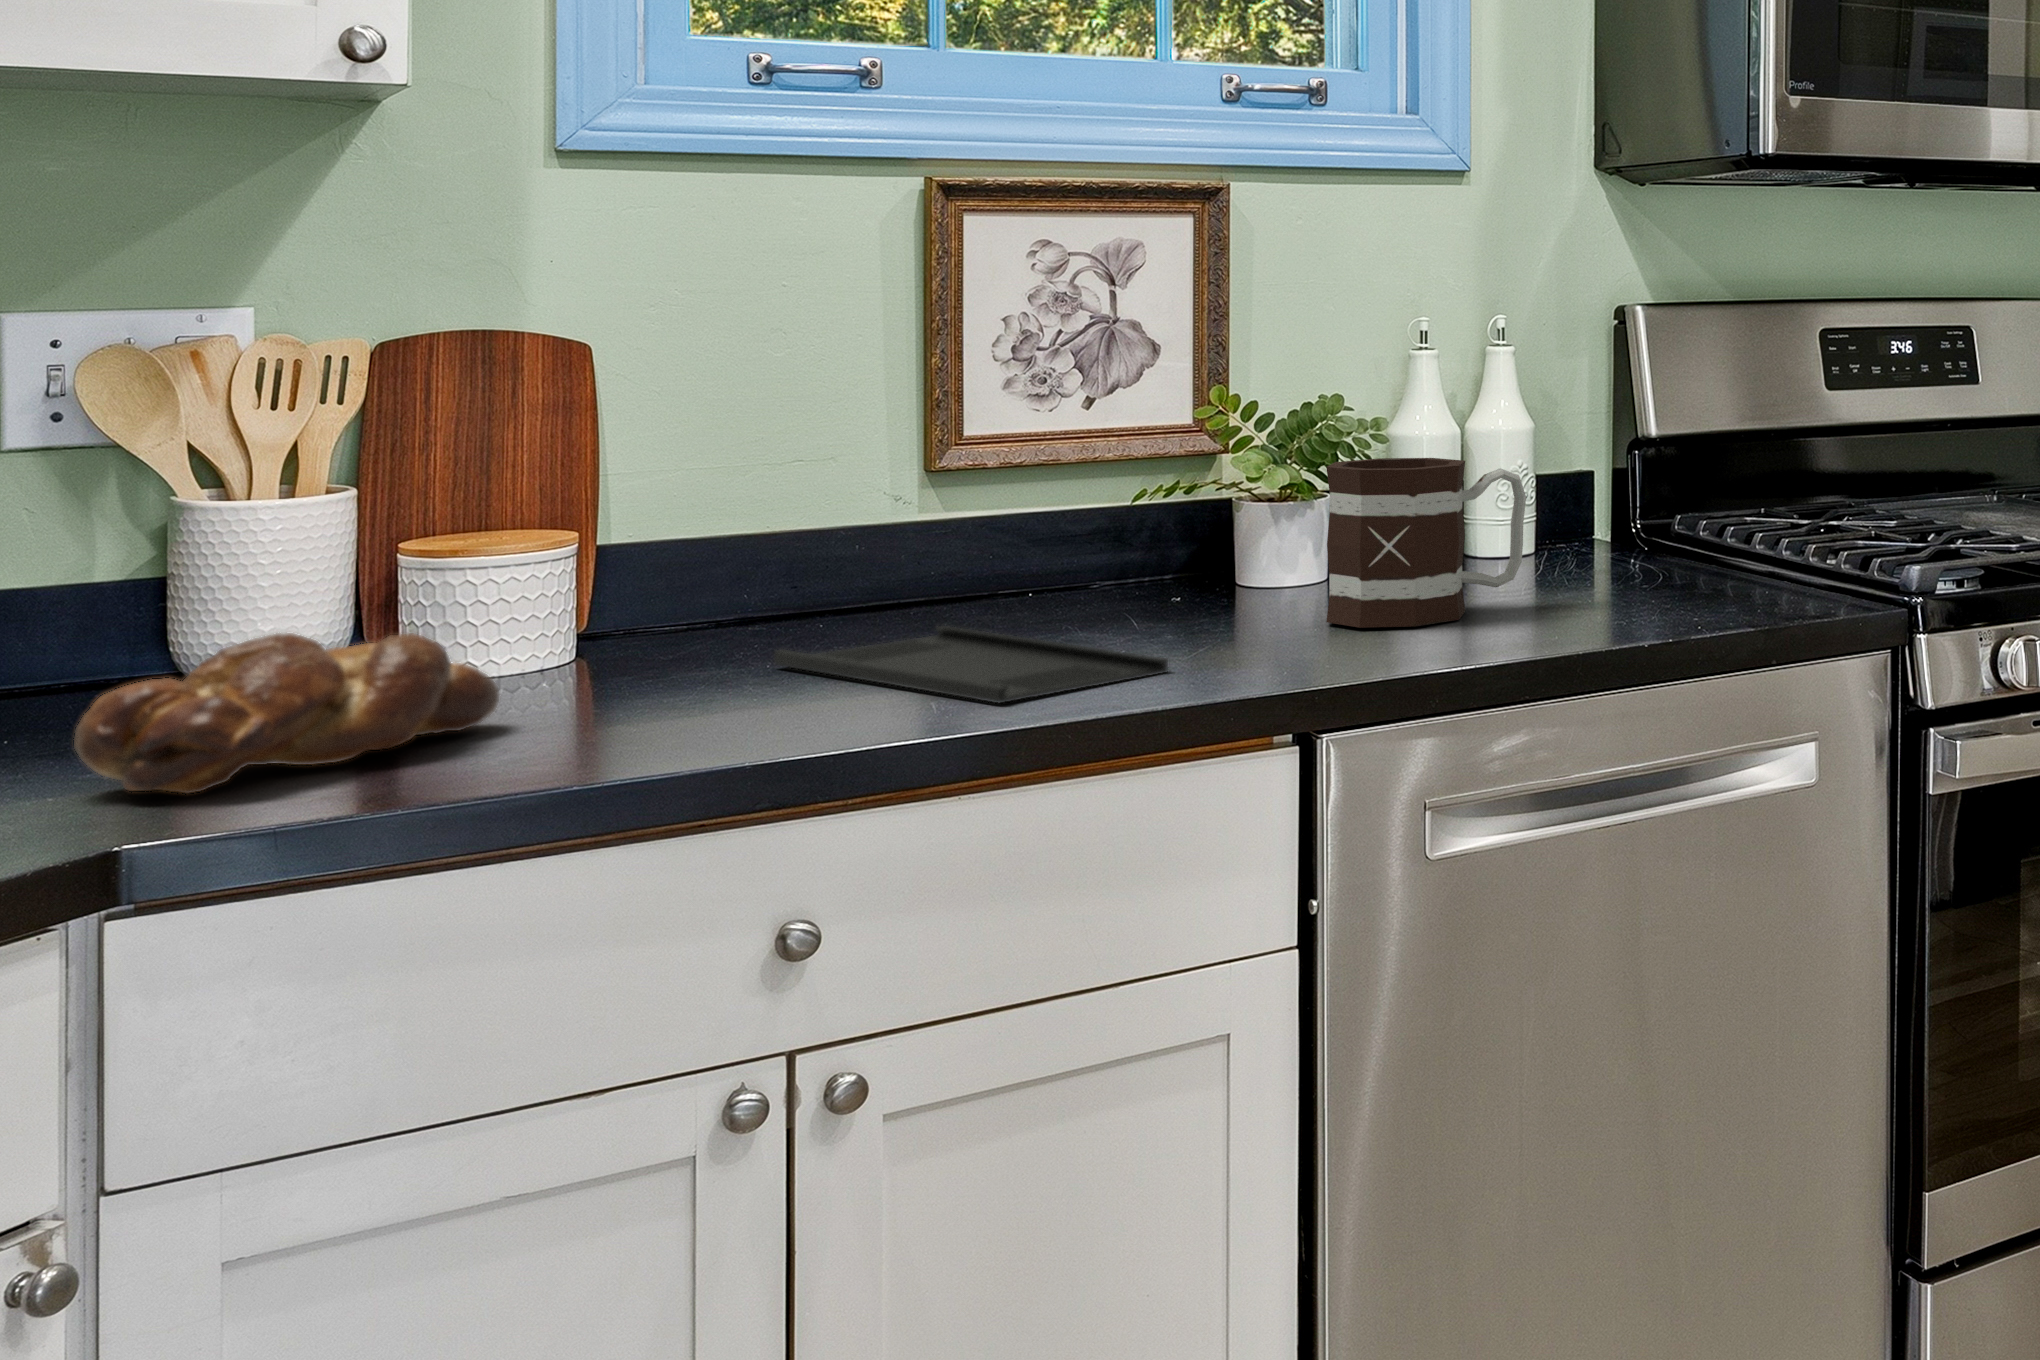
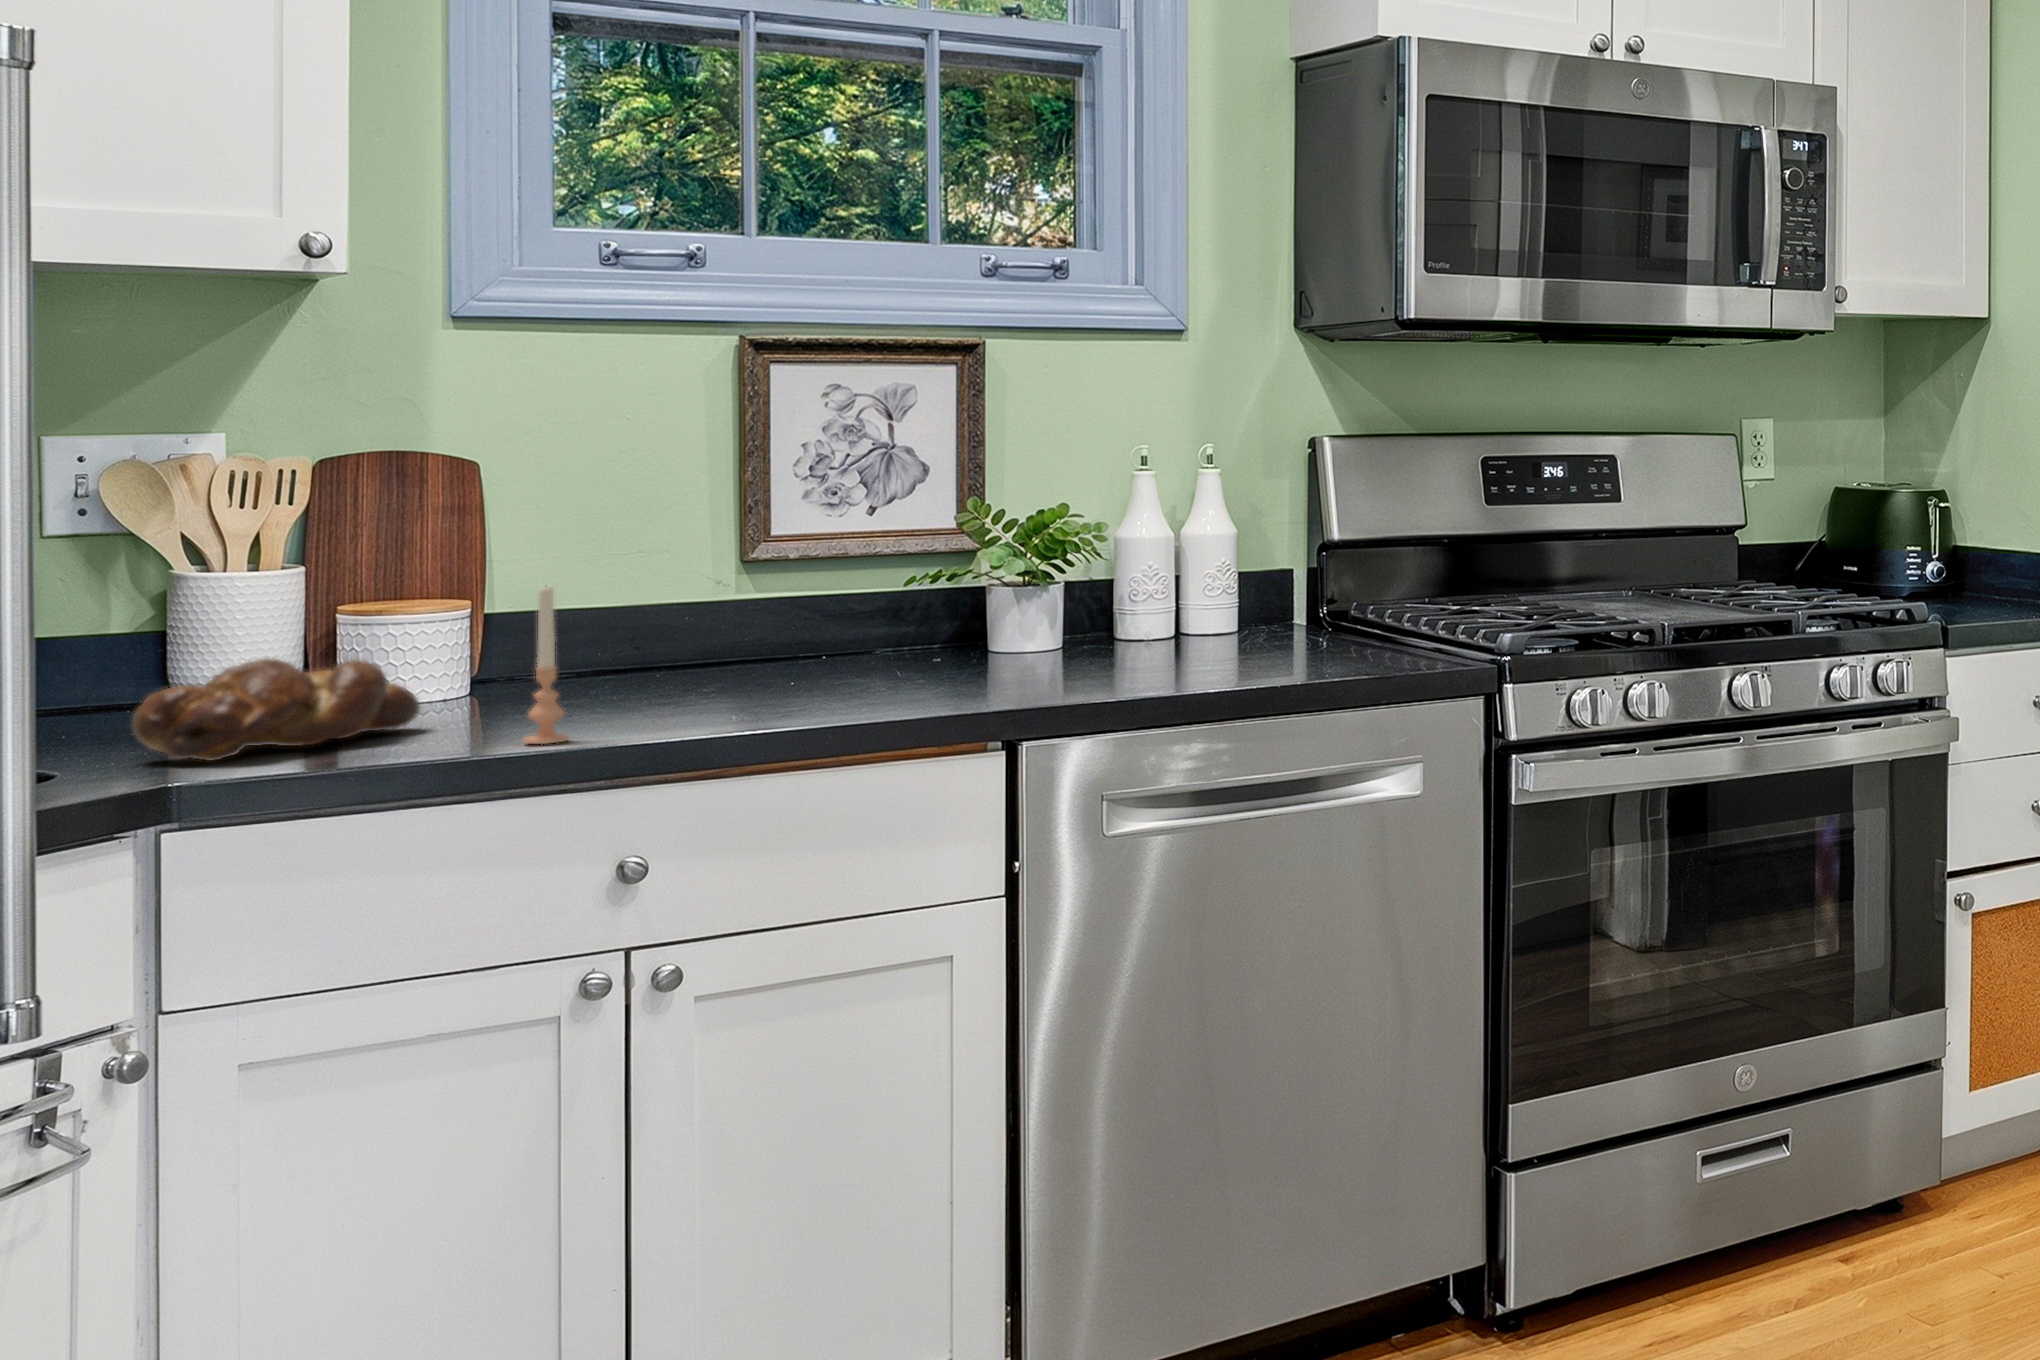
mug: present [1326,458,1526,628] -> none [1042,550,1201,674]
candle: none [639,529,705,760] -> present [524,586,569,744]
tray: present [773,626,1168,703] -> none [619,672,912,715]

